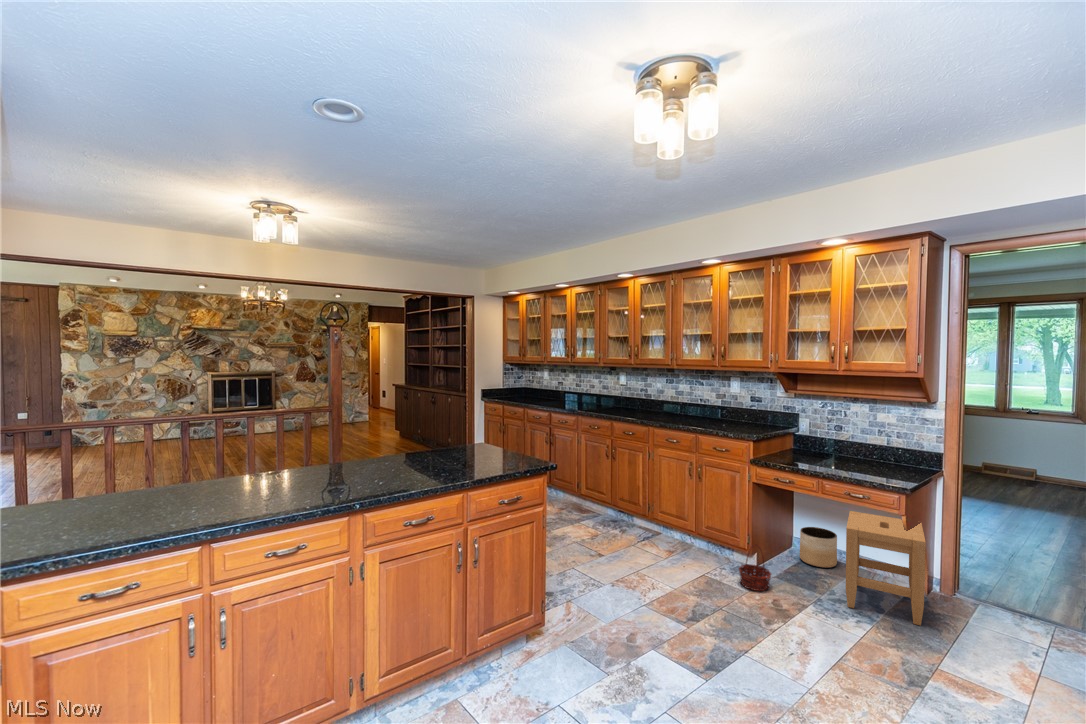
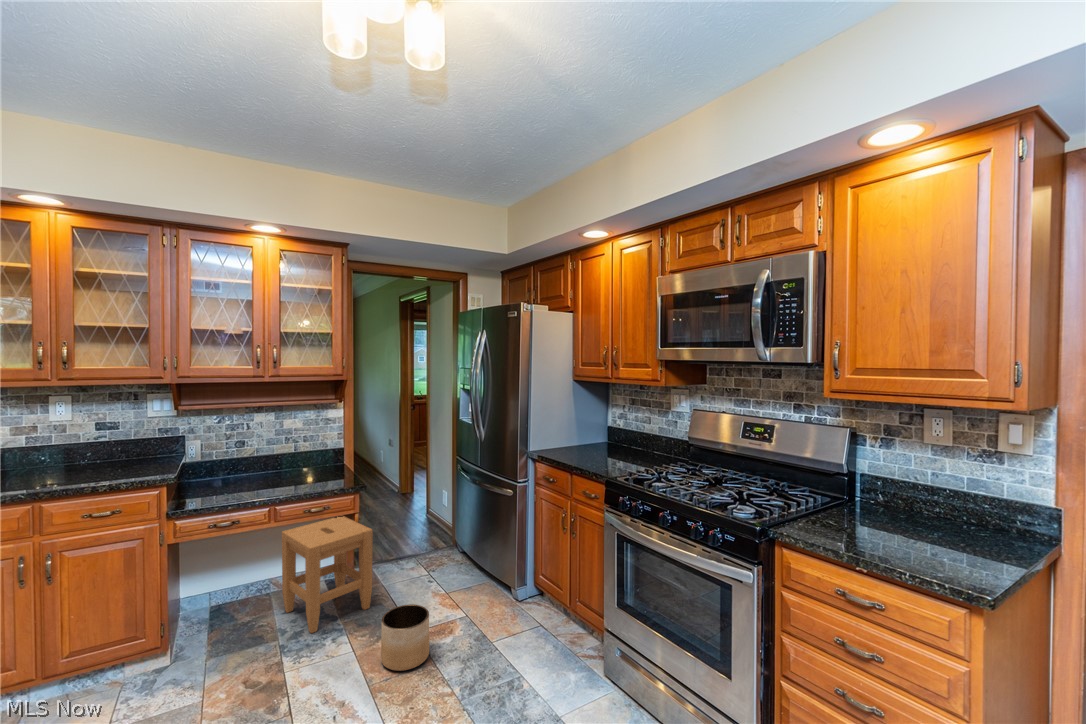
planter: present [800,527,837,568] -> present [381,604,429,671]
basket: present [739,545,771,591] -> none [174,628,226,698]

